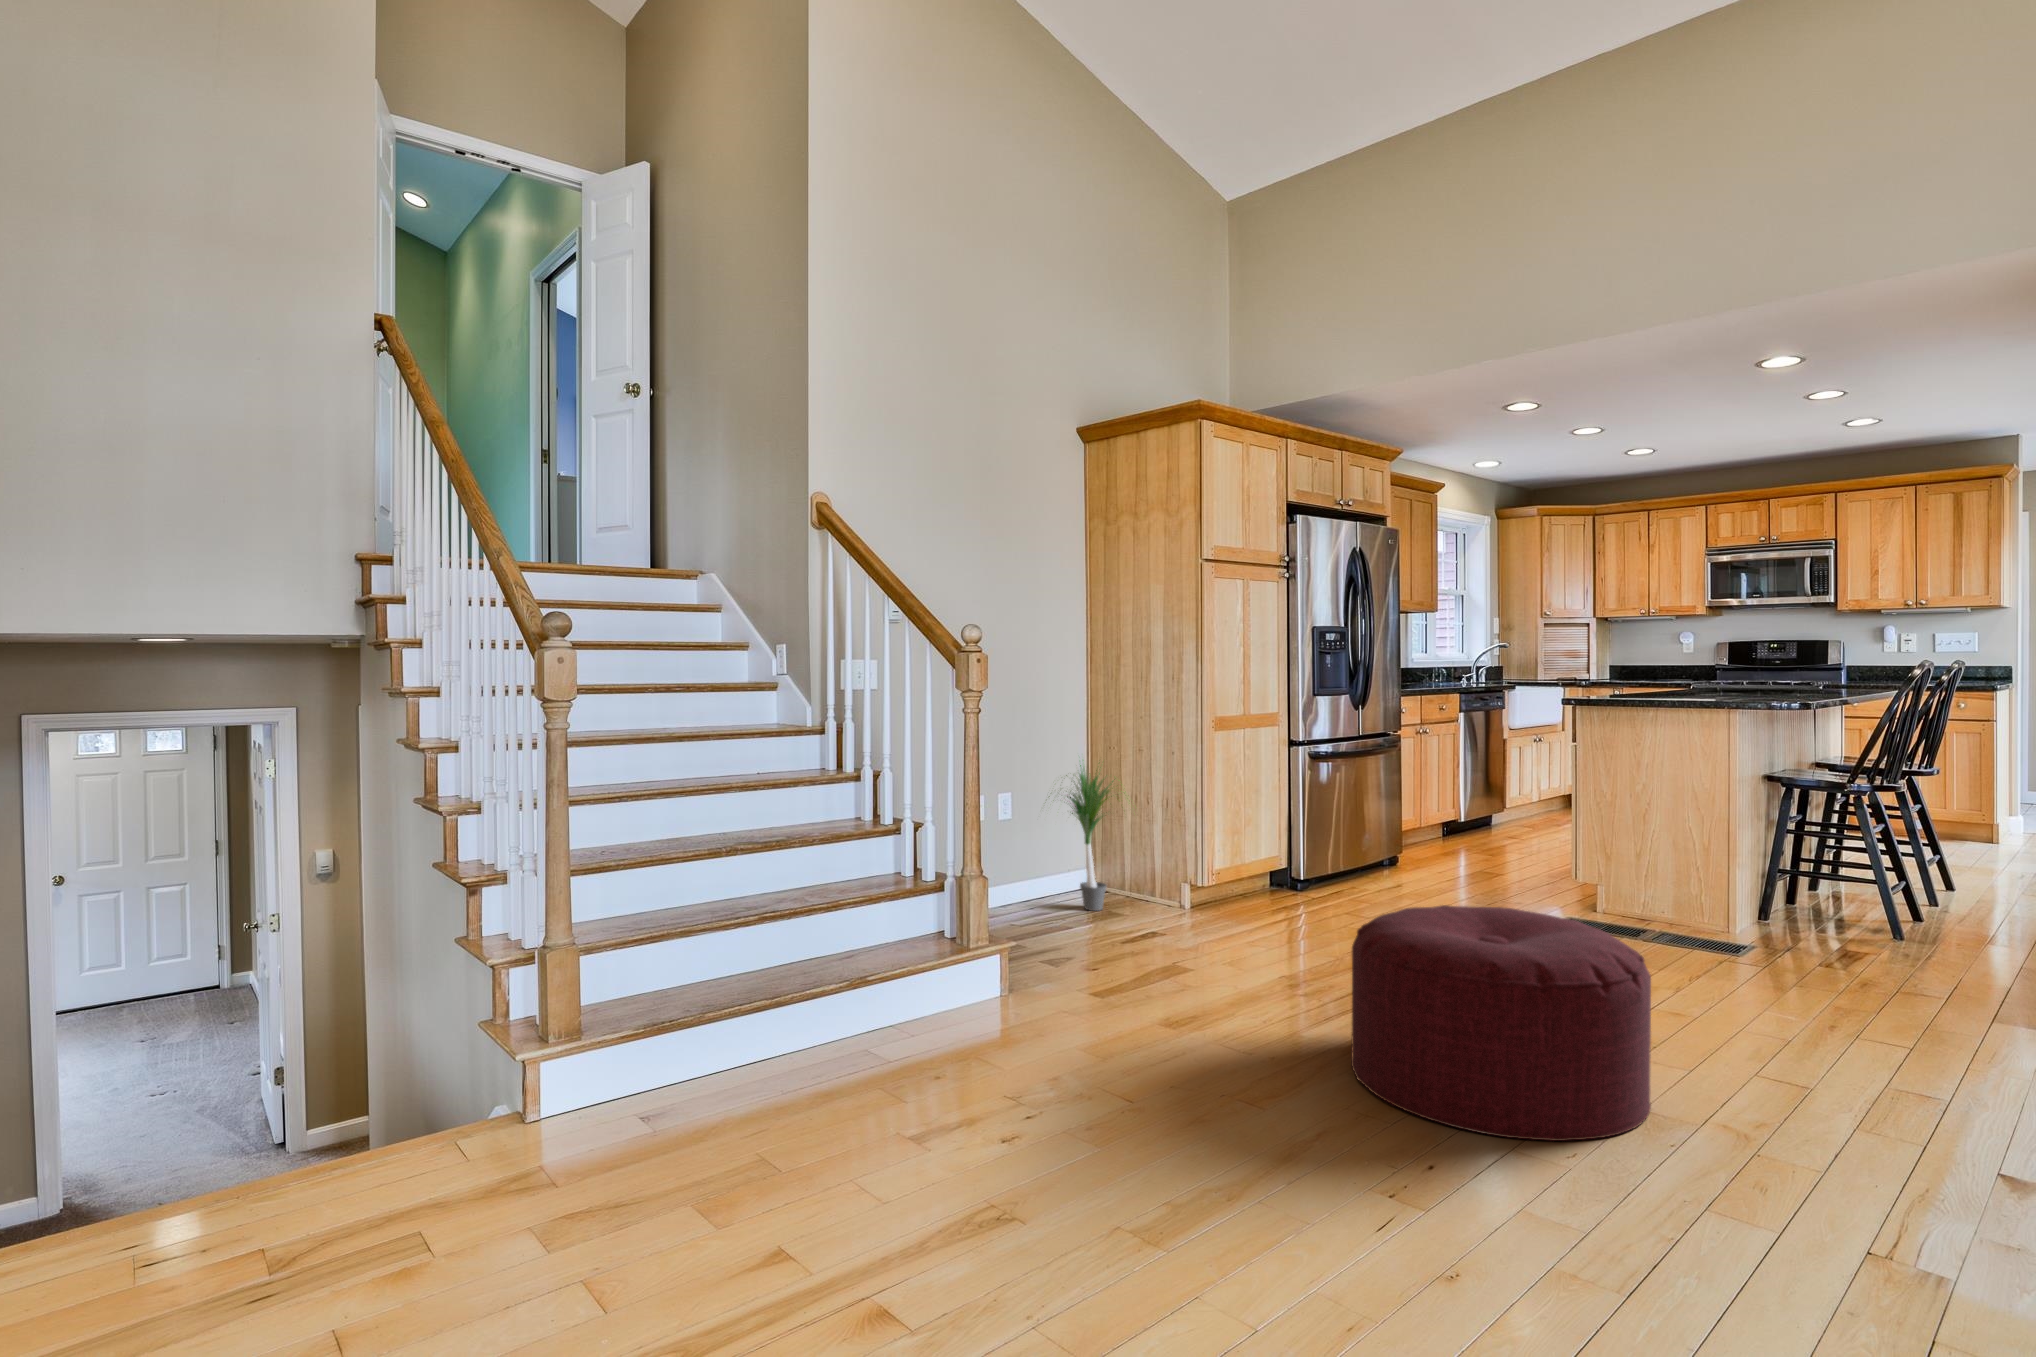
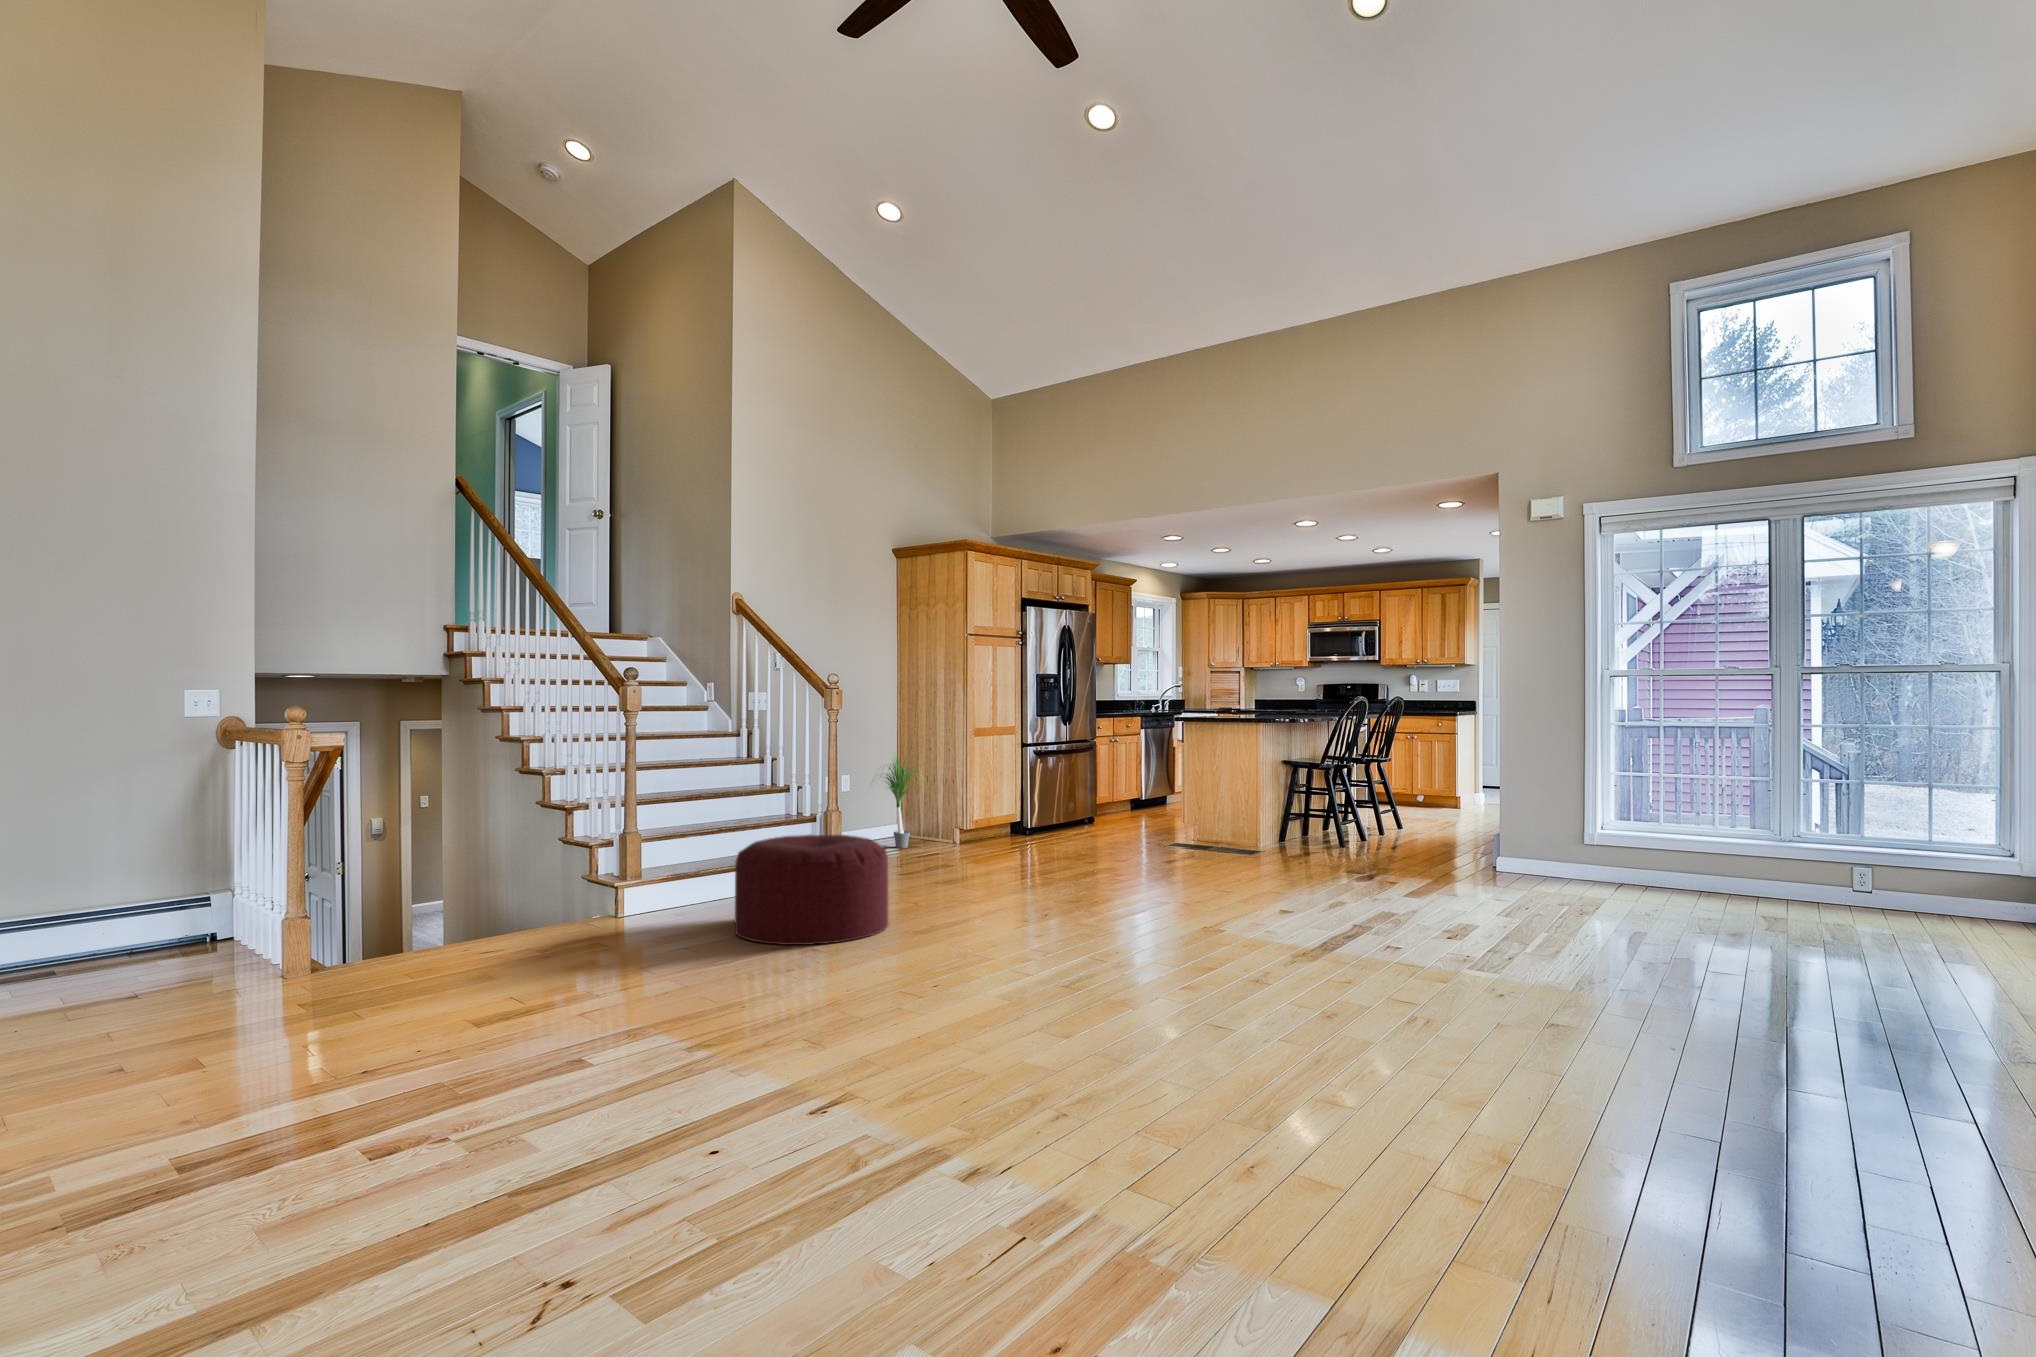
ottoman: present [1351,905,1651,1141] -> present [735,835,888,945]

